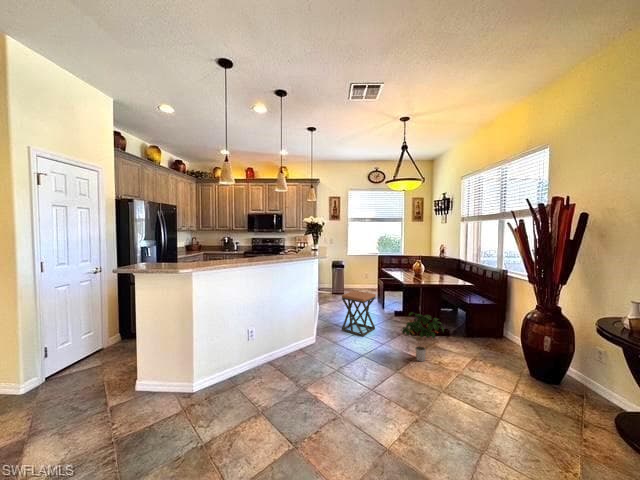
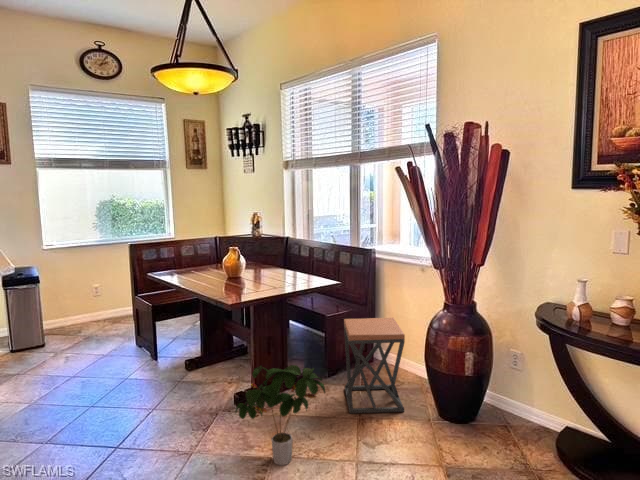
stool: present [342,291,375,336] -> present [344,318,405,413]

